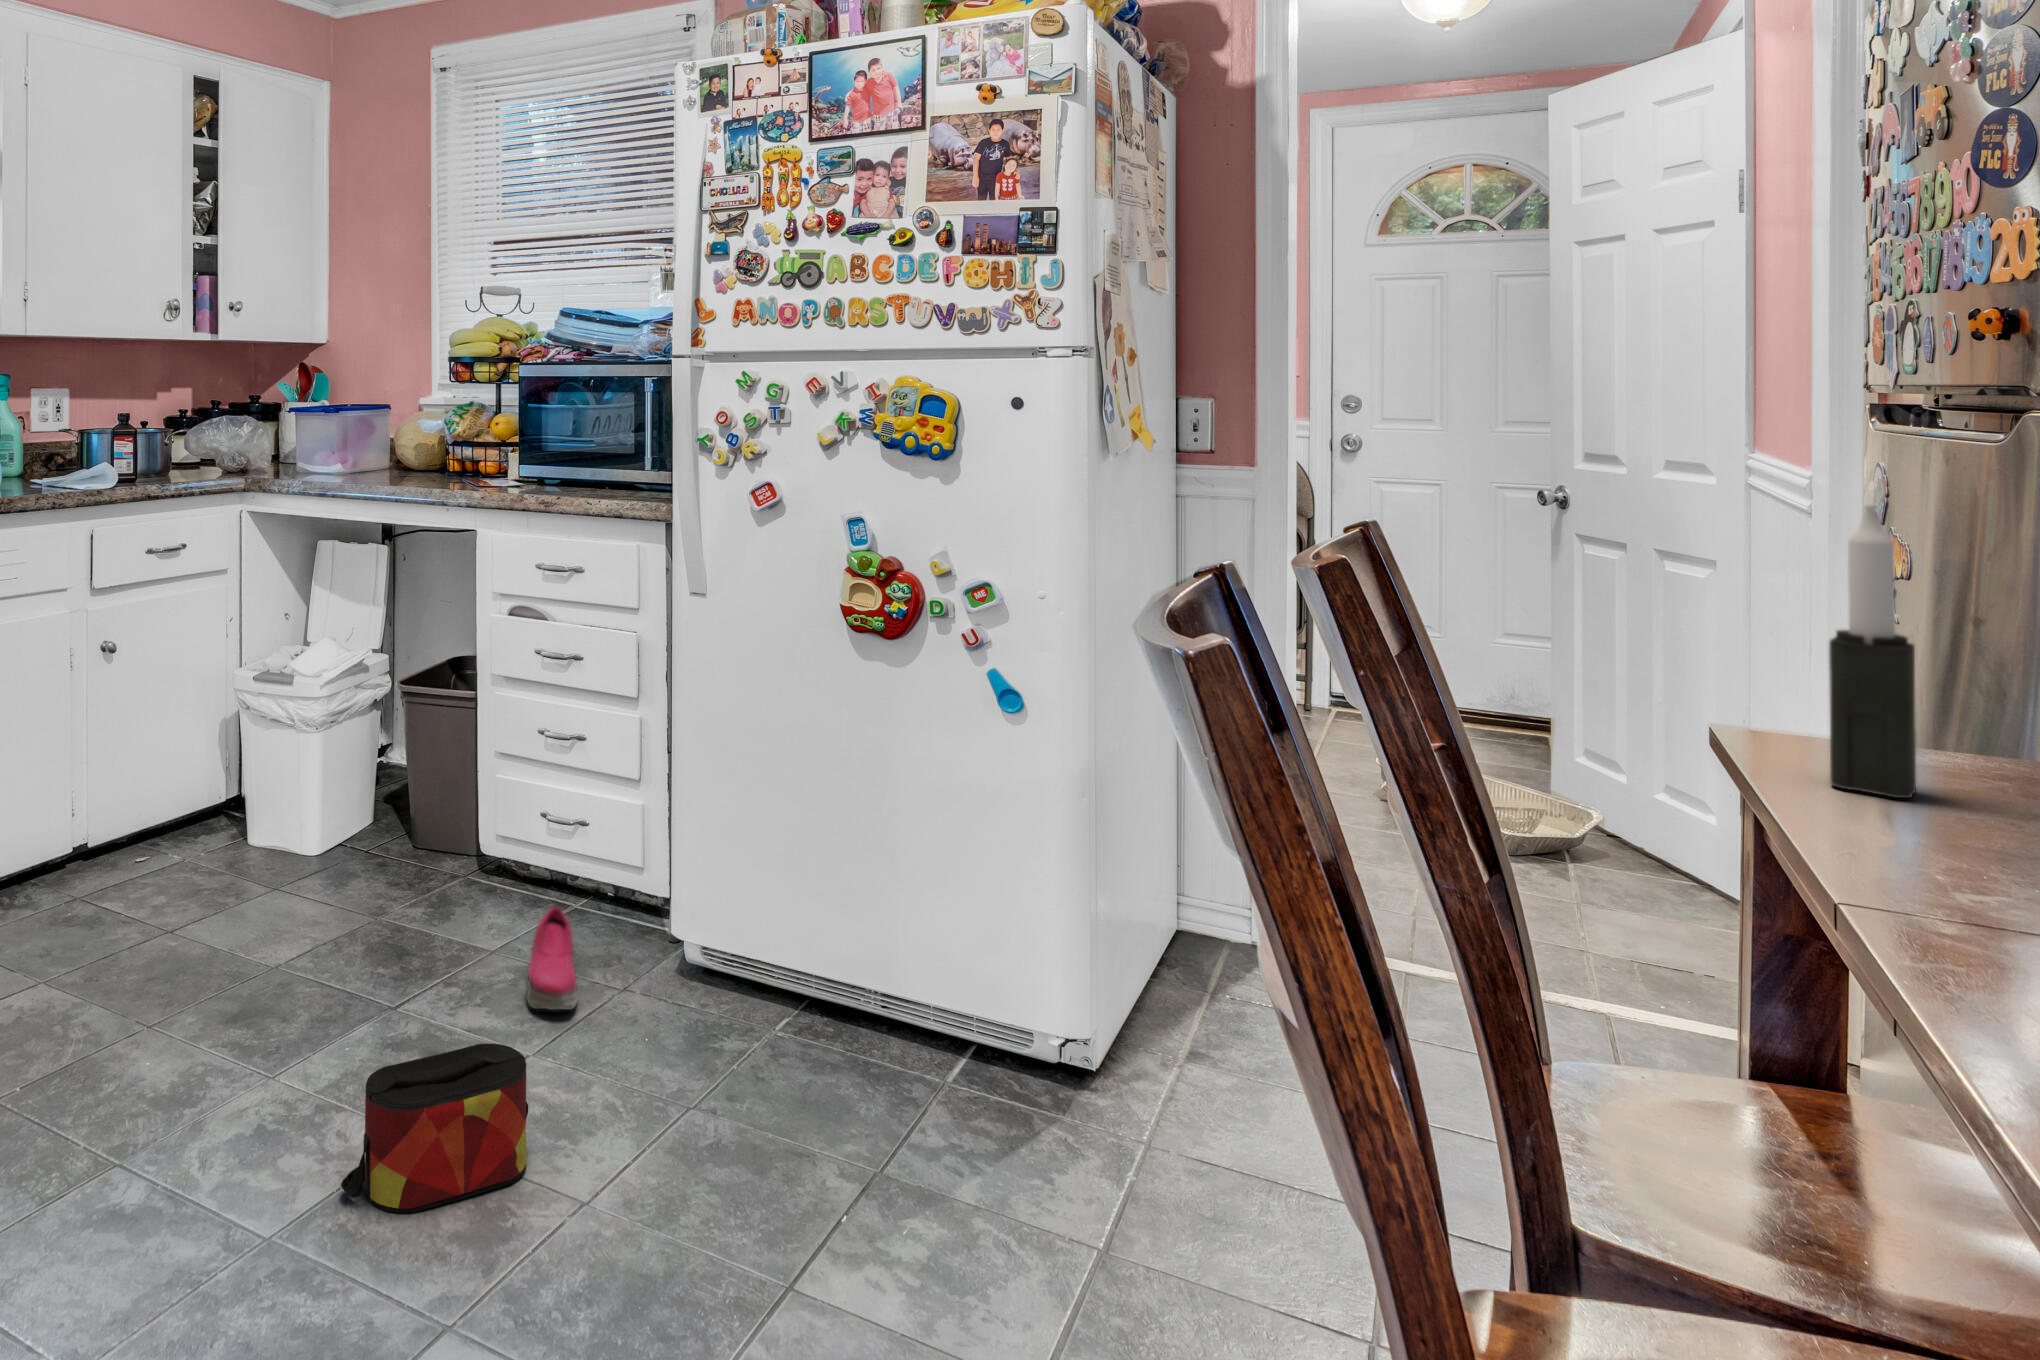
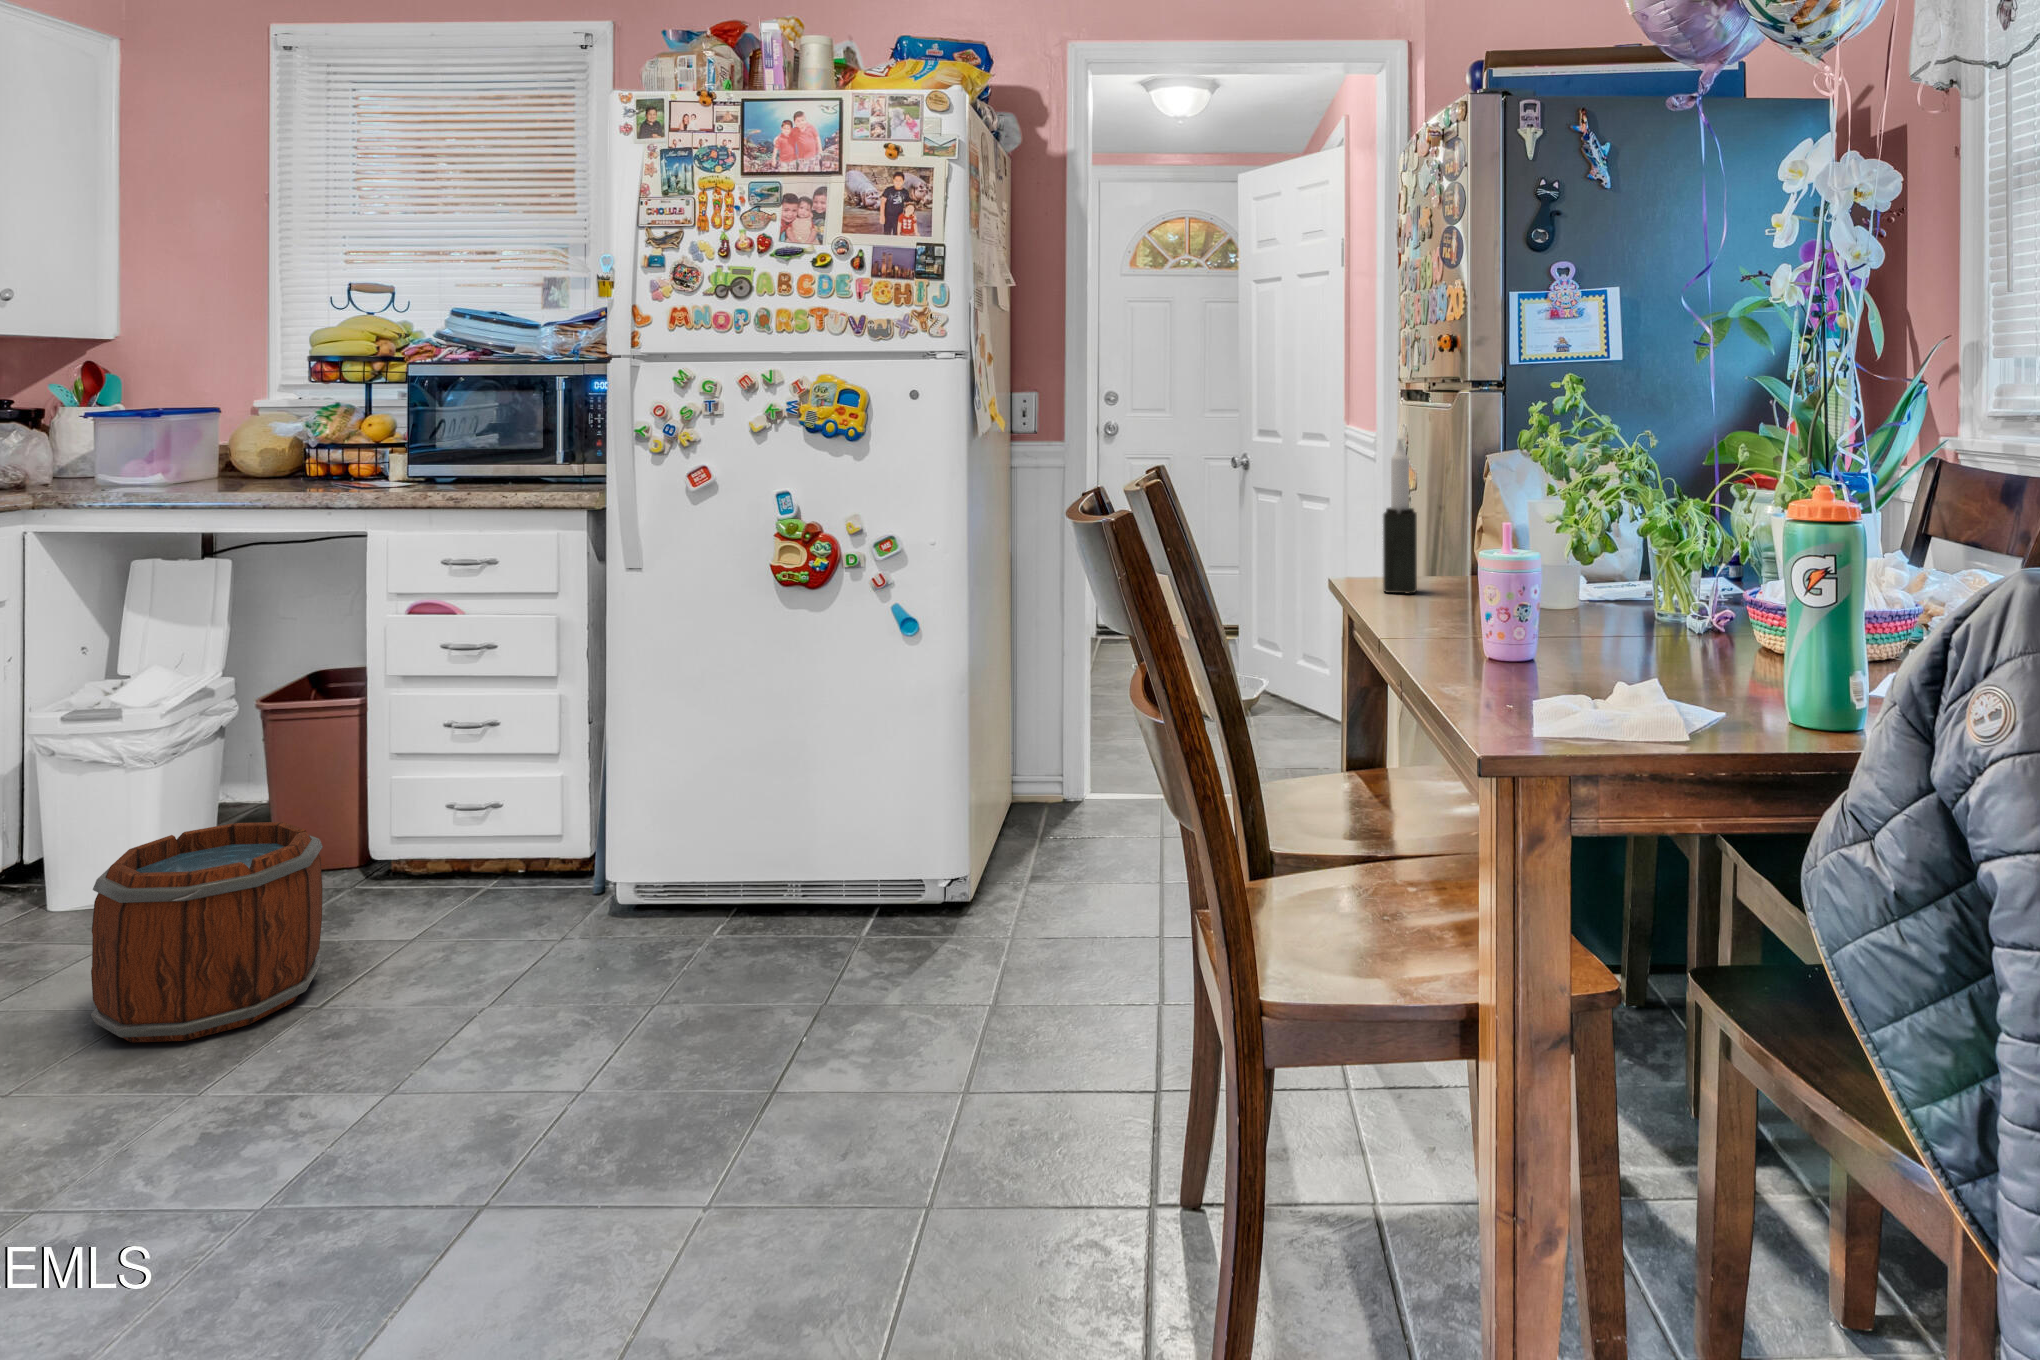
bucket: none [231,804,411,1010] -> present [91,822,323,1042]
shoe: present [527,908,577,1010] -> none [459,882,518,975]
bag: present [341,1043,528,1213] -> none [318,988,509,1163]

